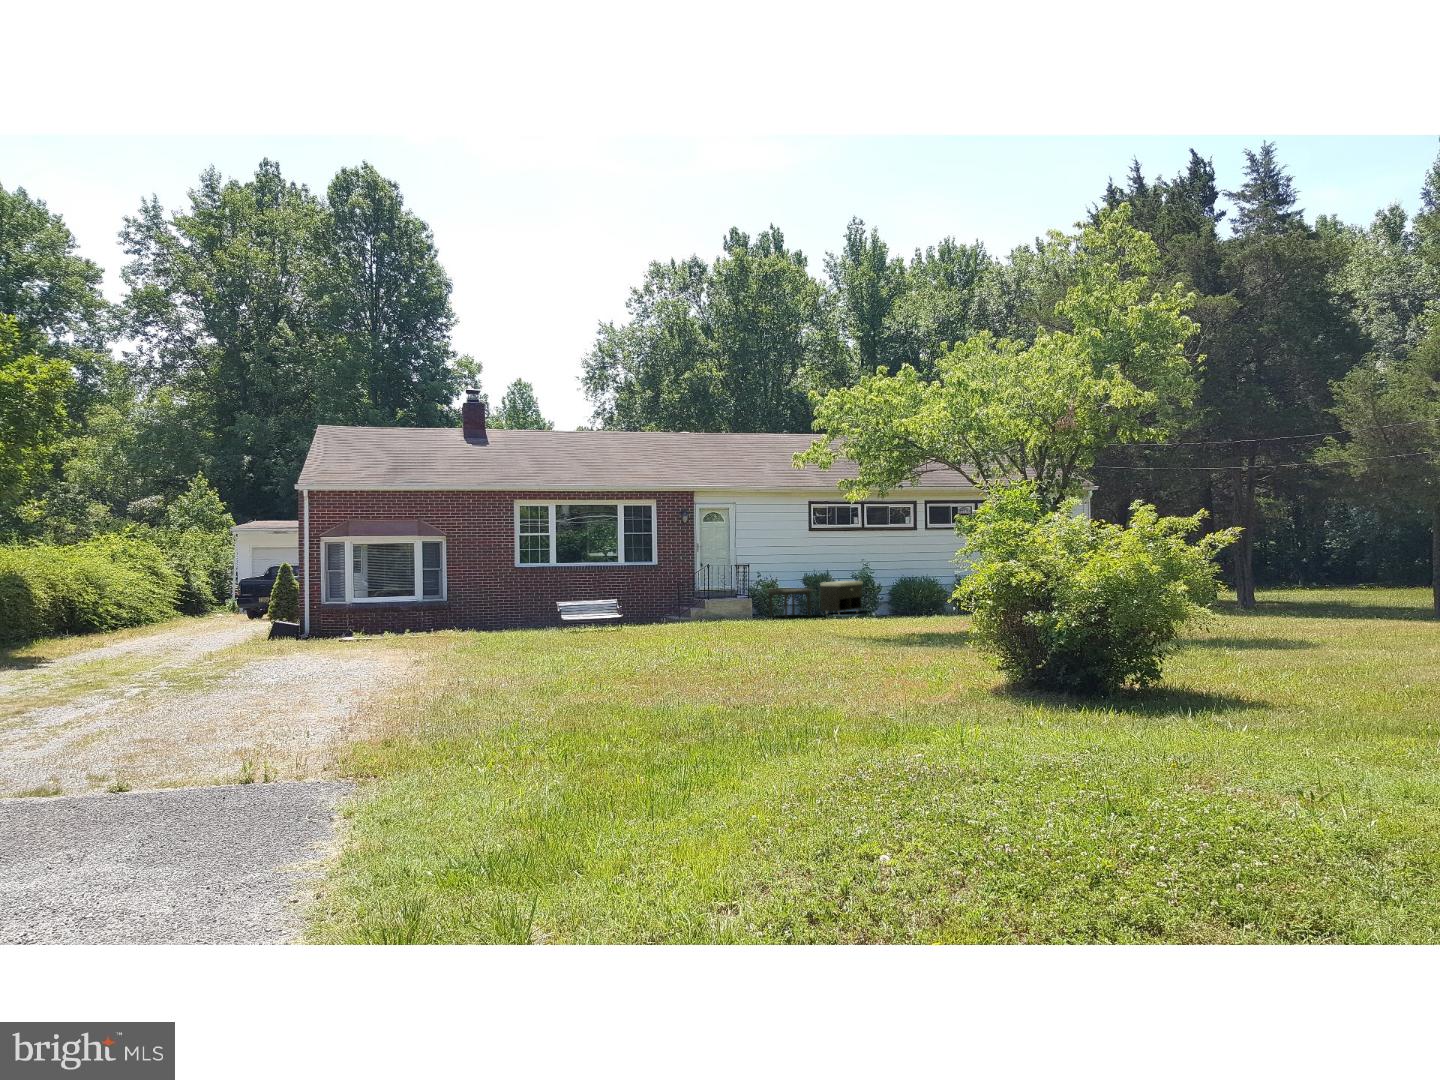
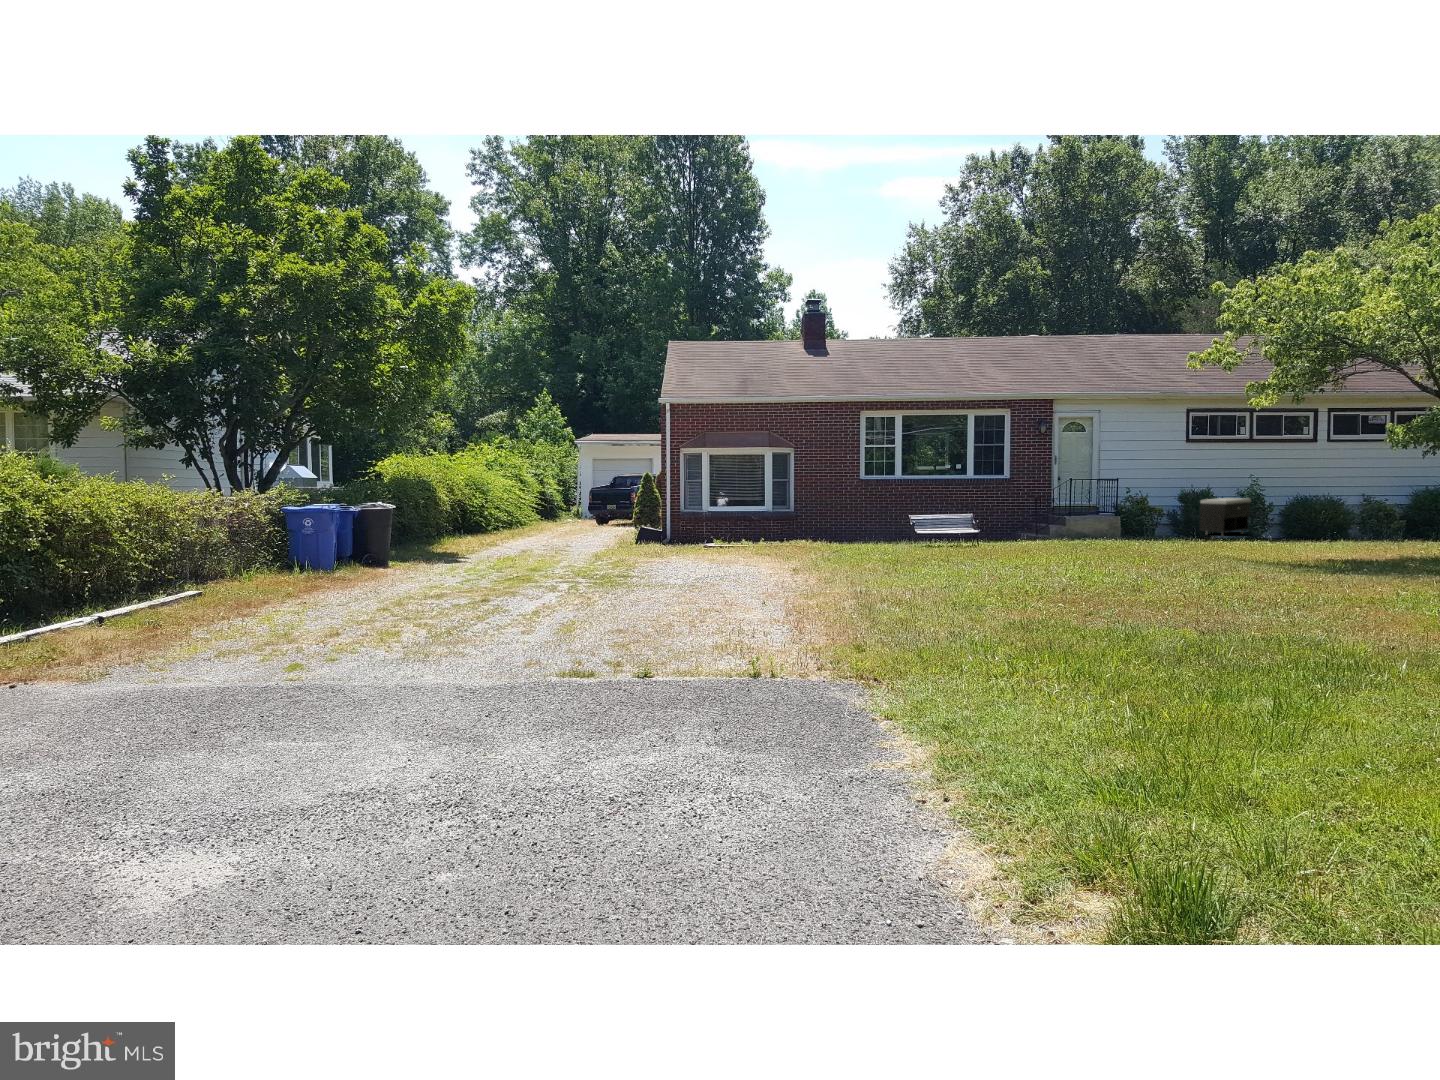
round table: present [768,588,811,618] -> none [1138,506,1194,539]

